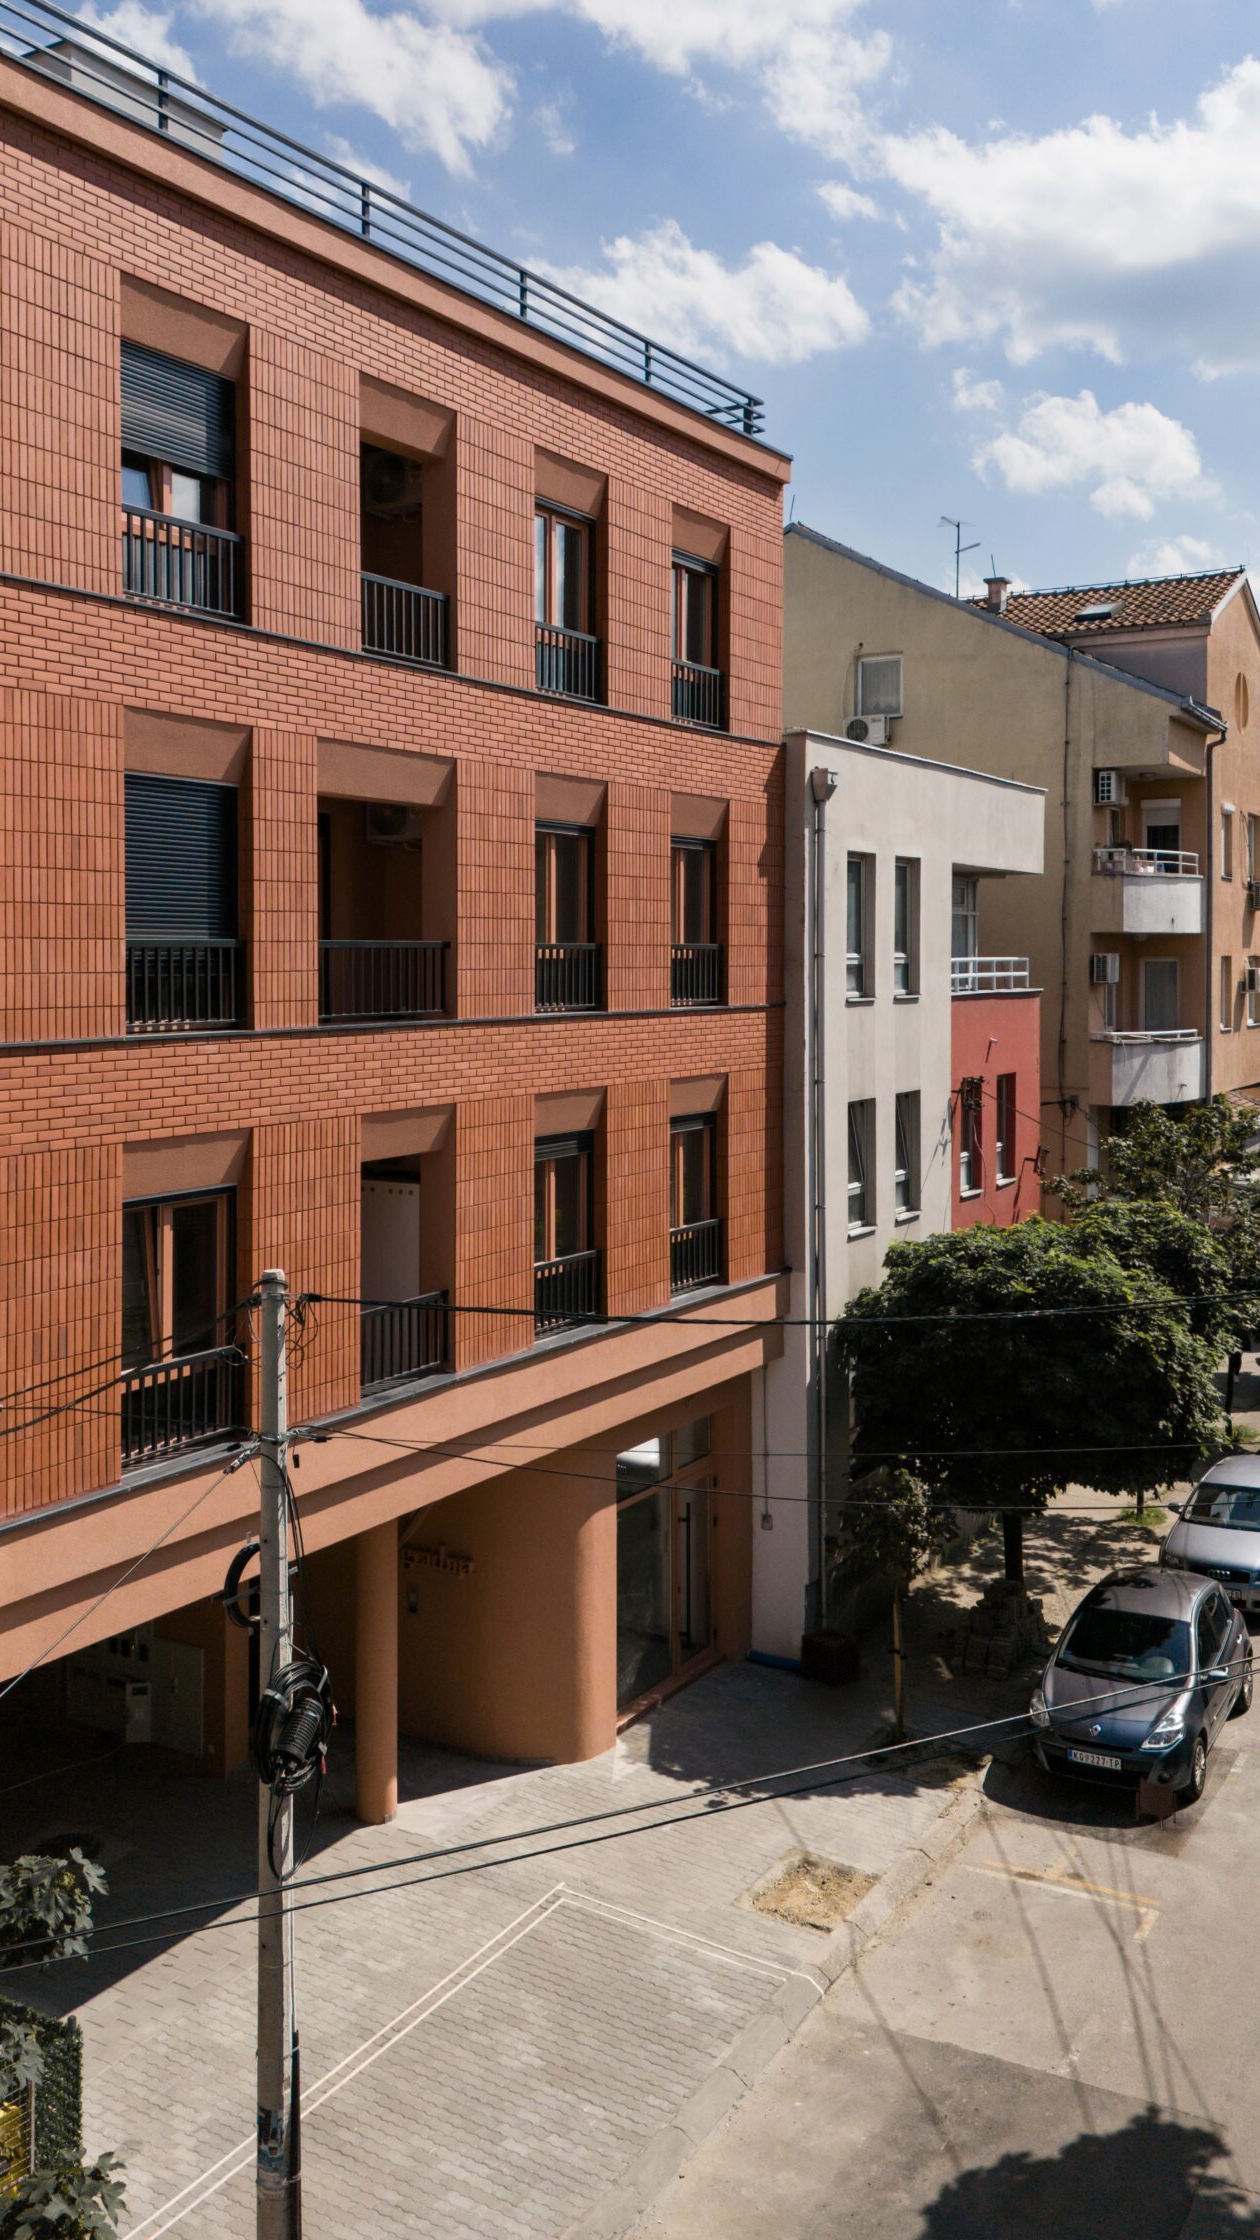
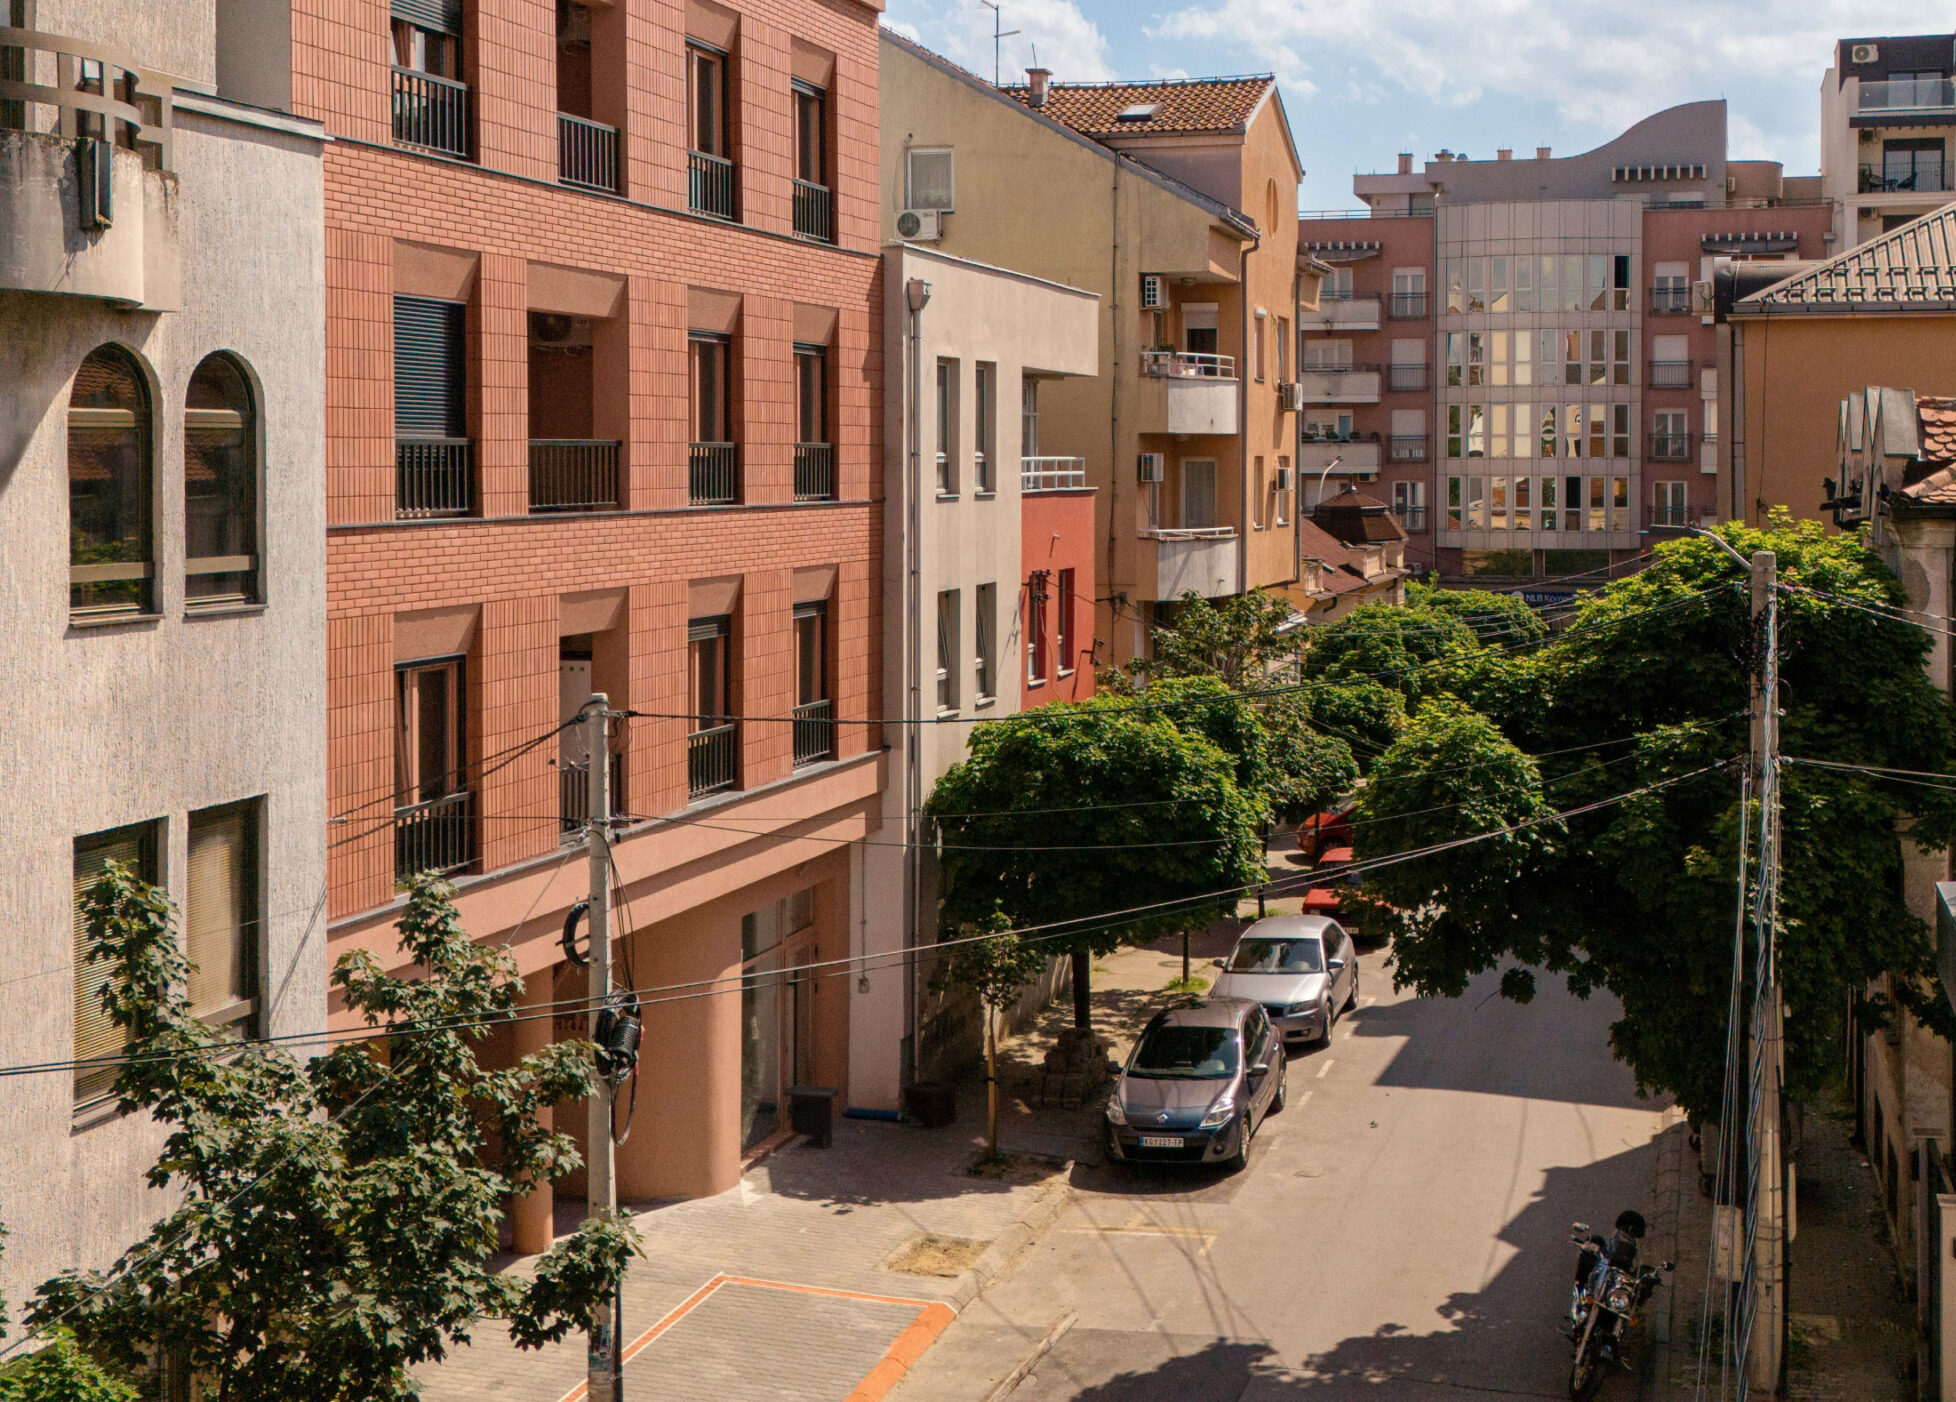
trash can: none [672,1626,729,1700] -> present [784,1086,839,1148]
planter: present [1136,1779,1176,1828] -> none [1204,1139,1236,1182]

